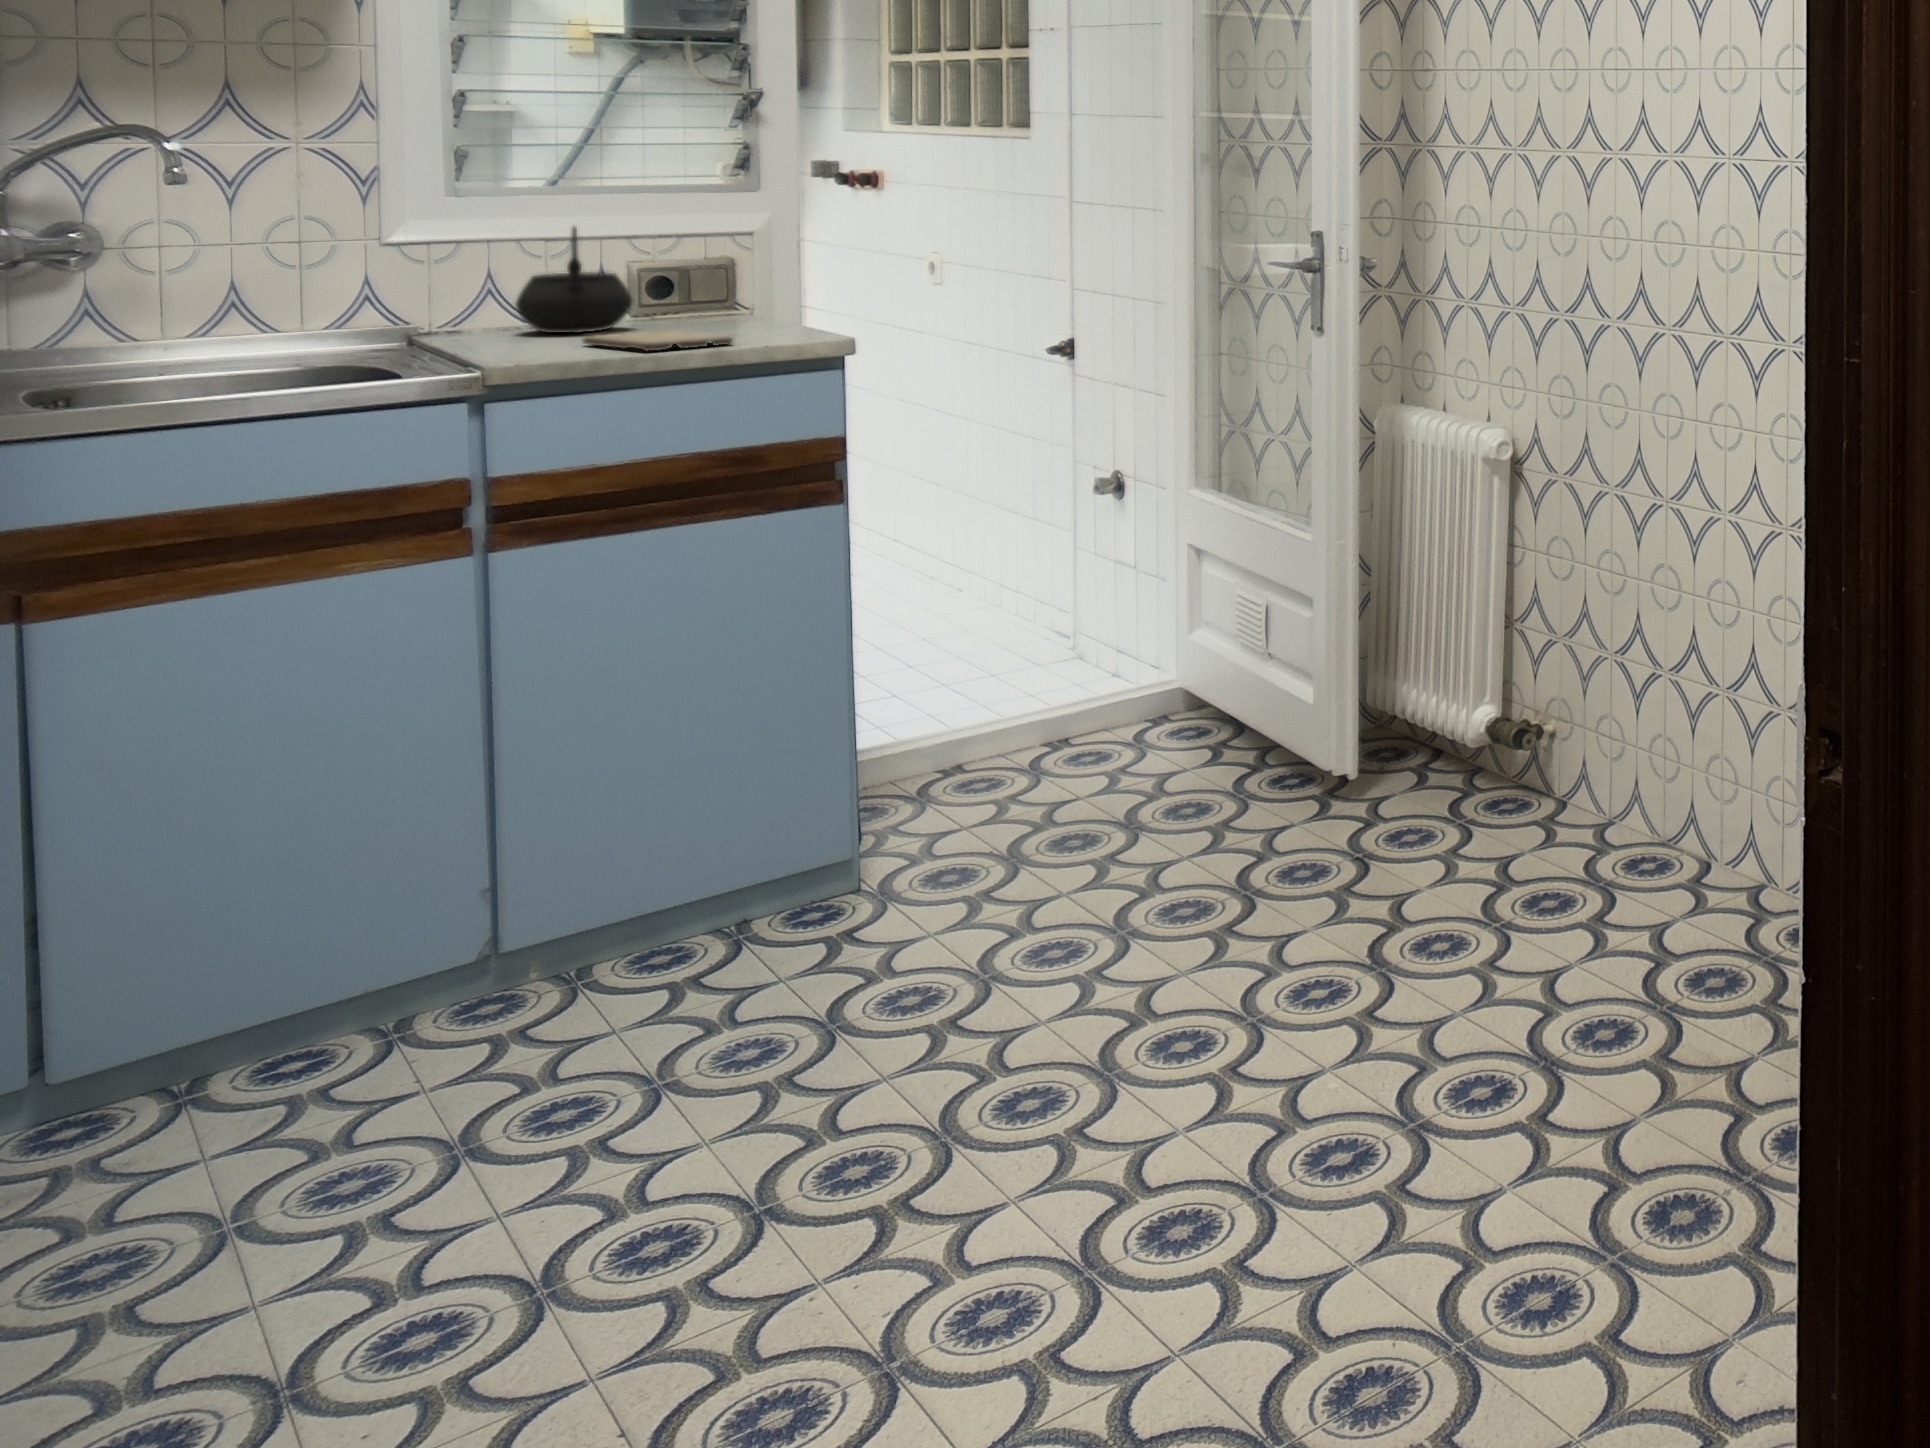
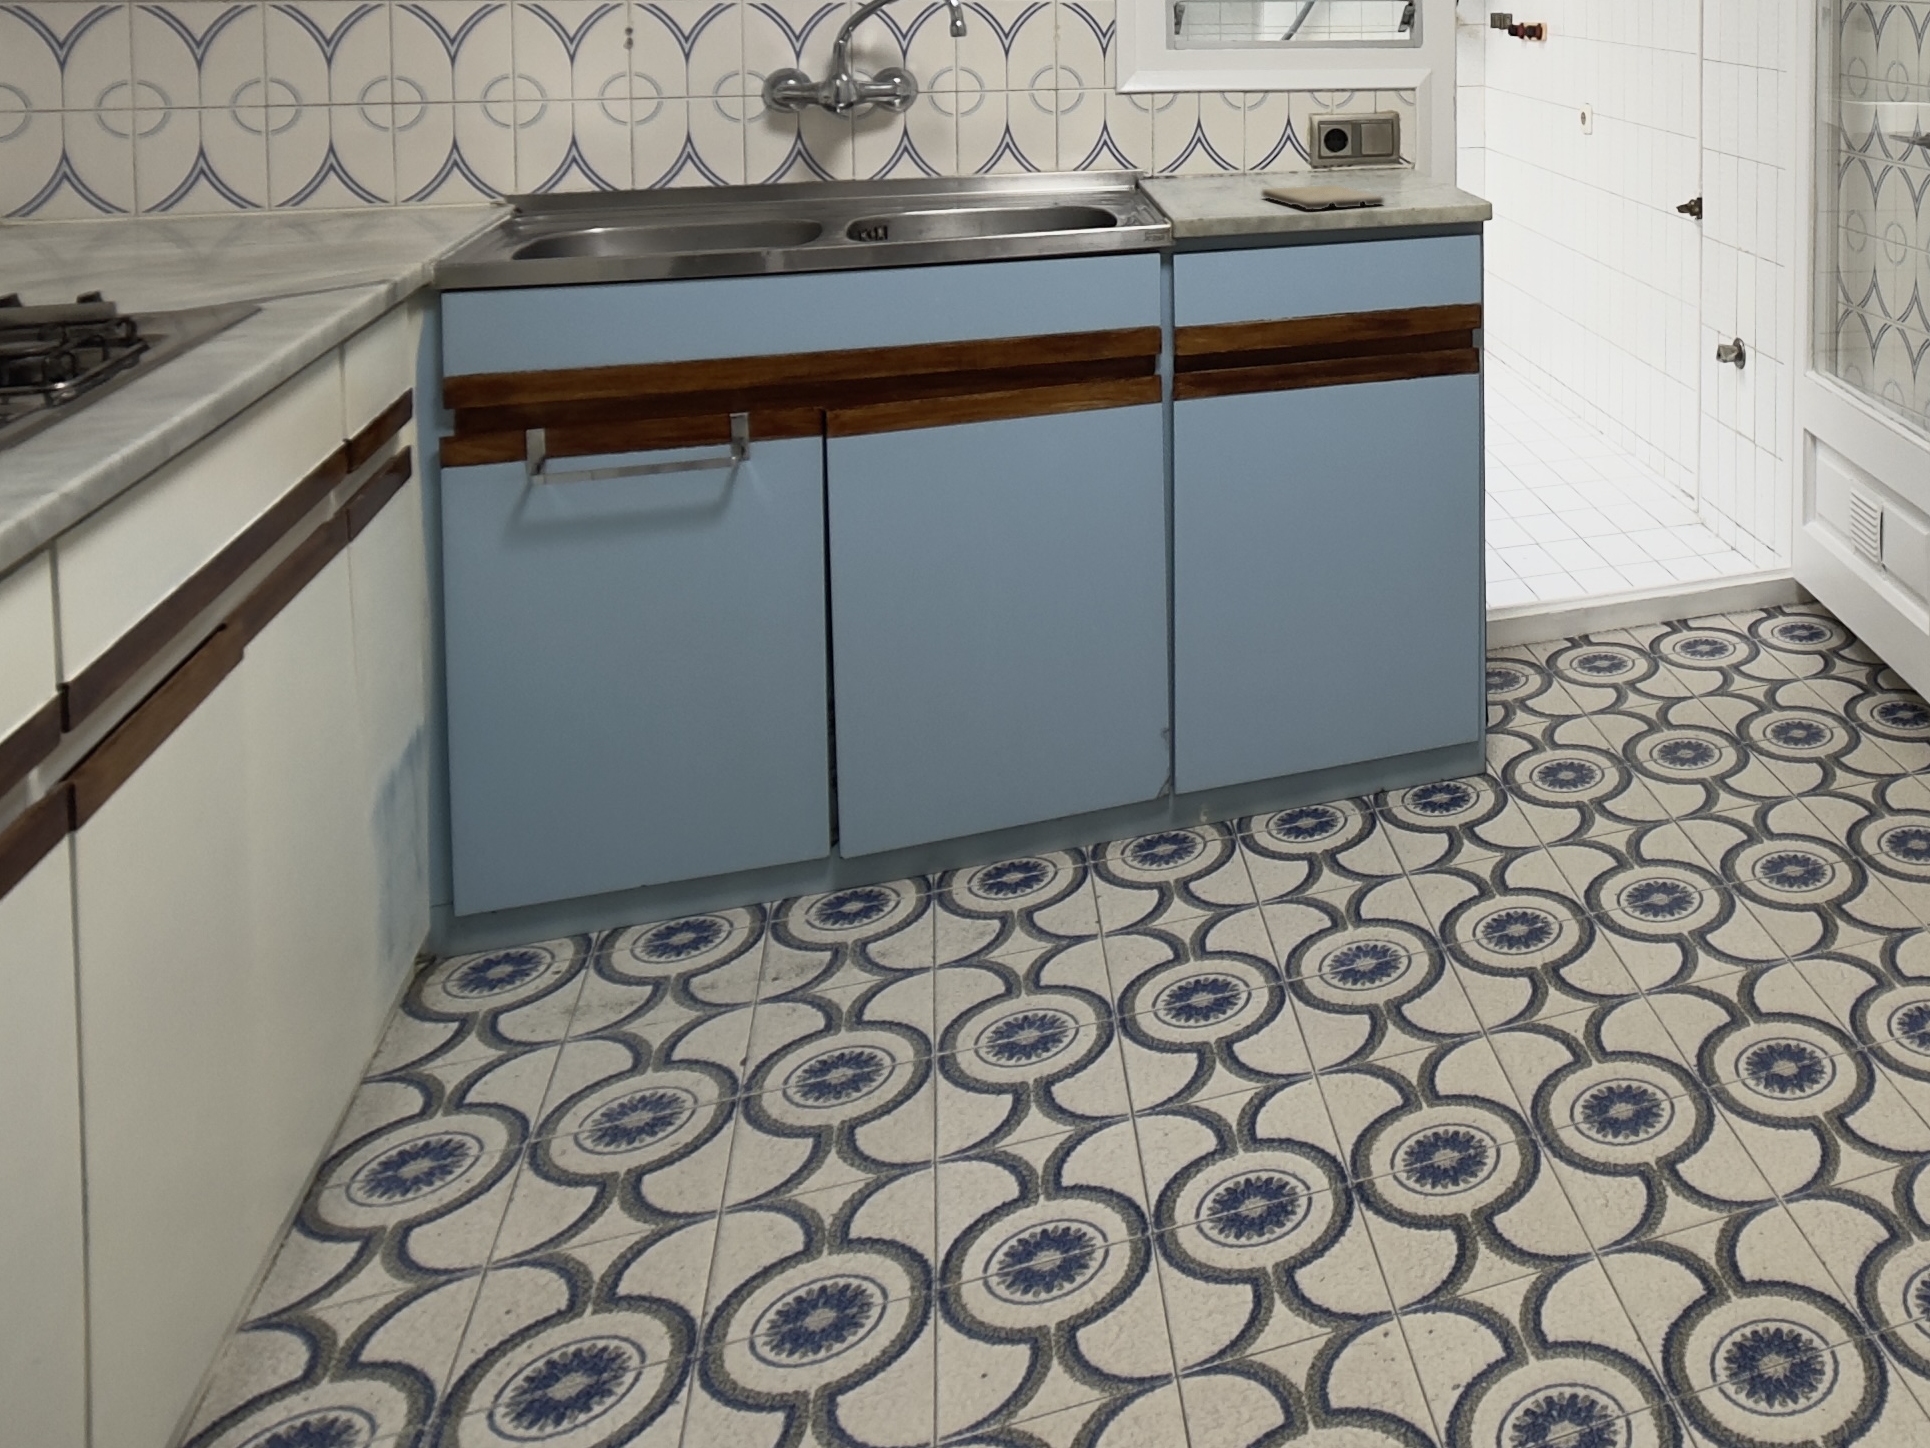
kettle: present [516,227,632,333] -> none [1220,77,1313,181]

